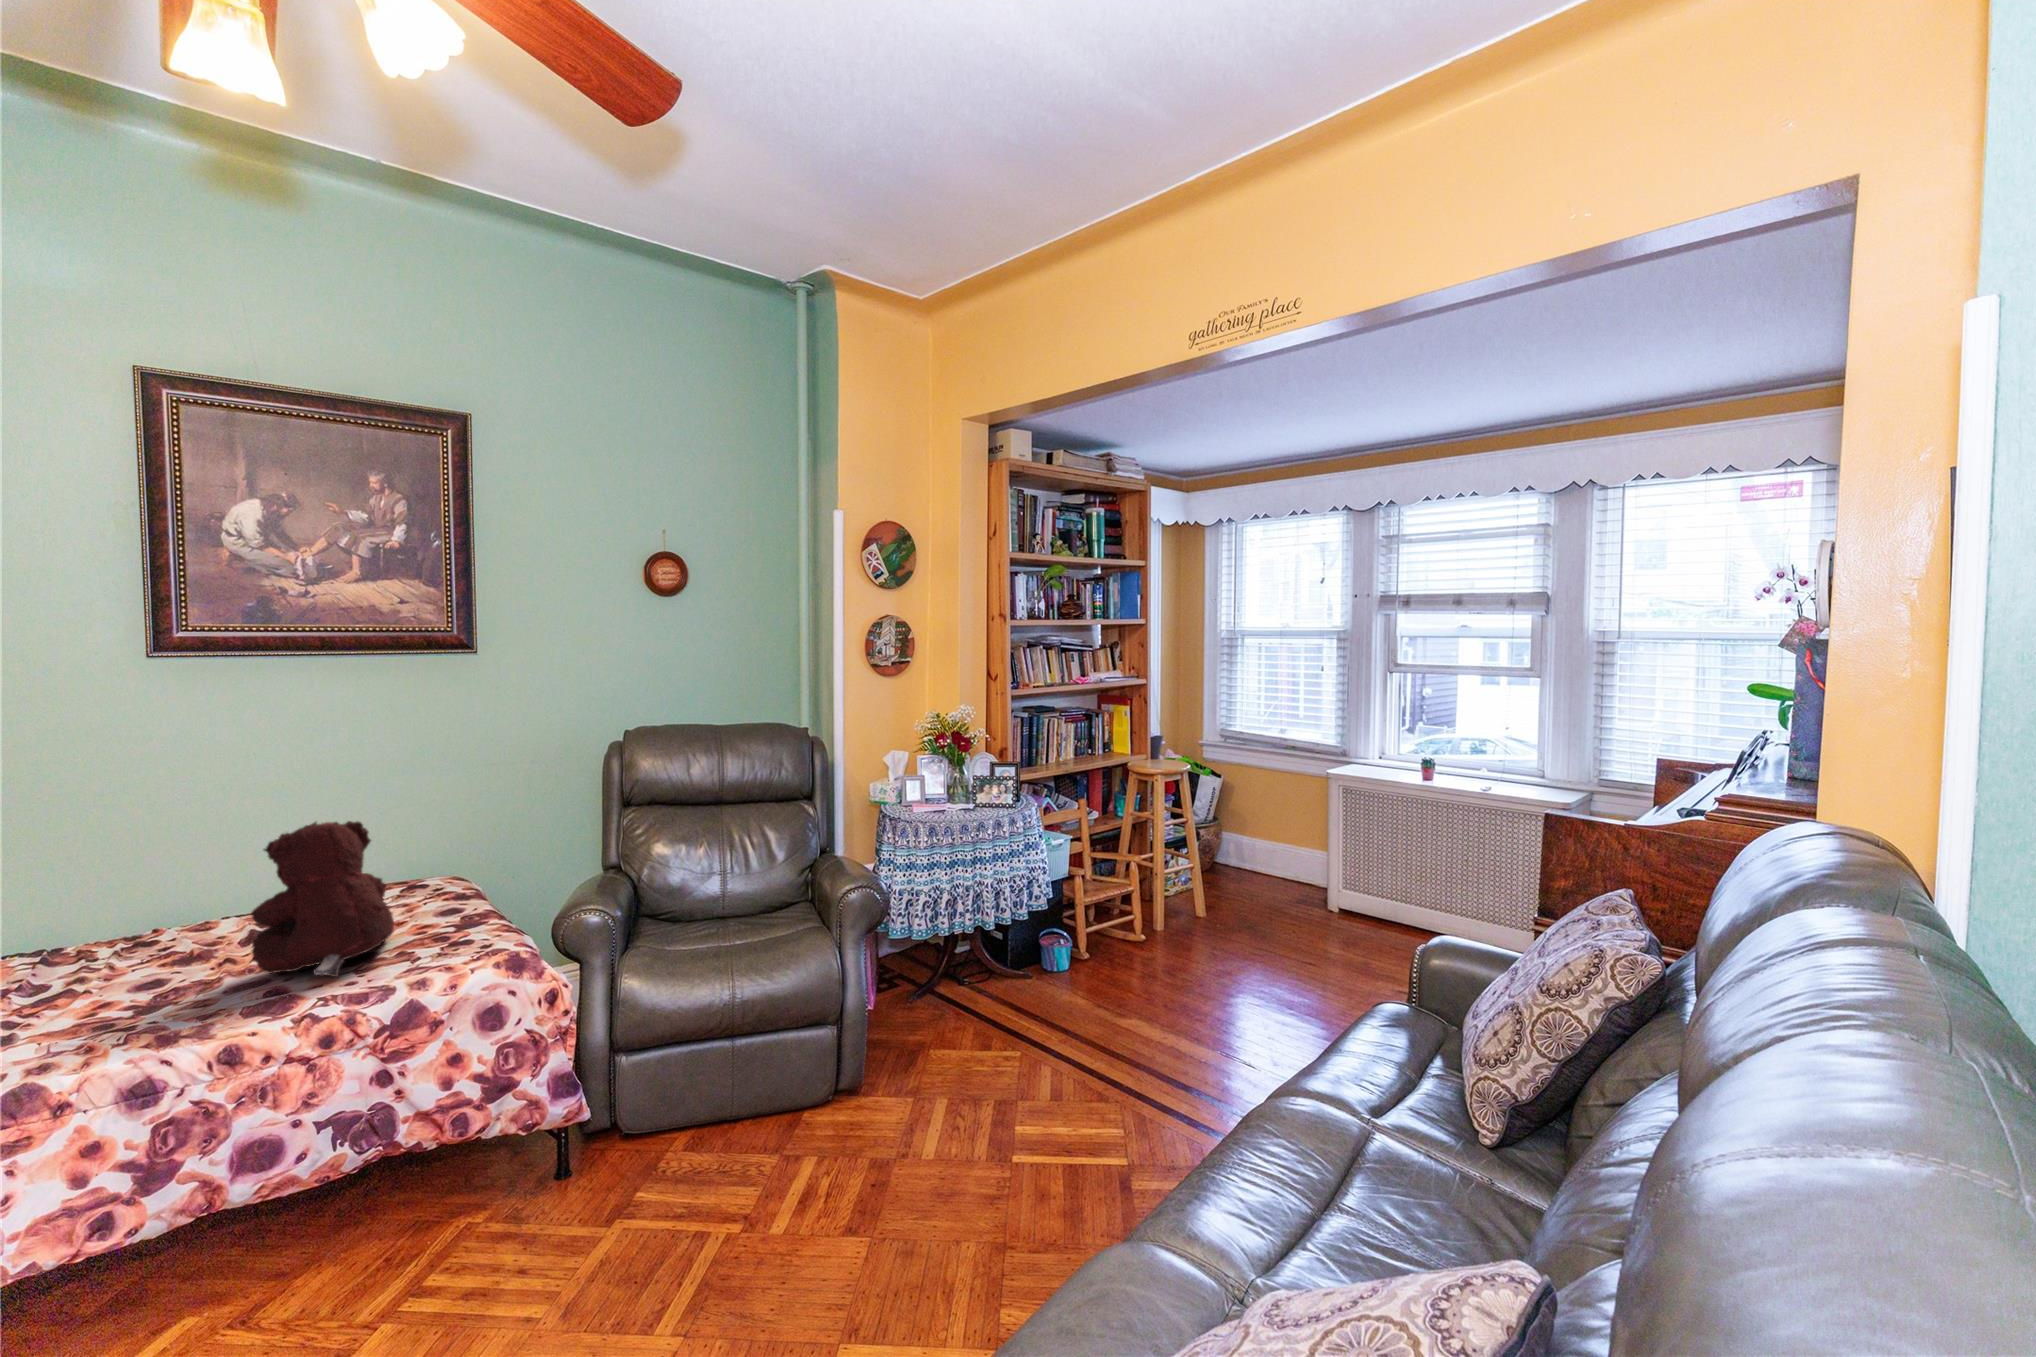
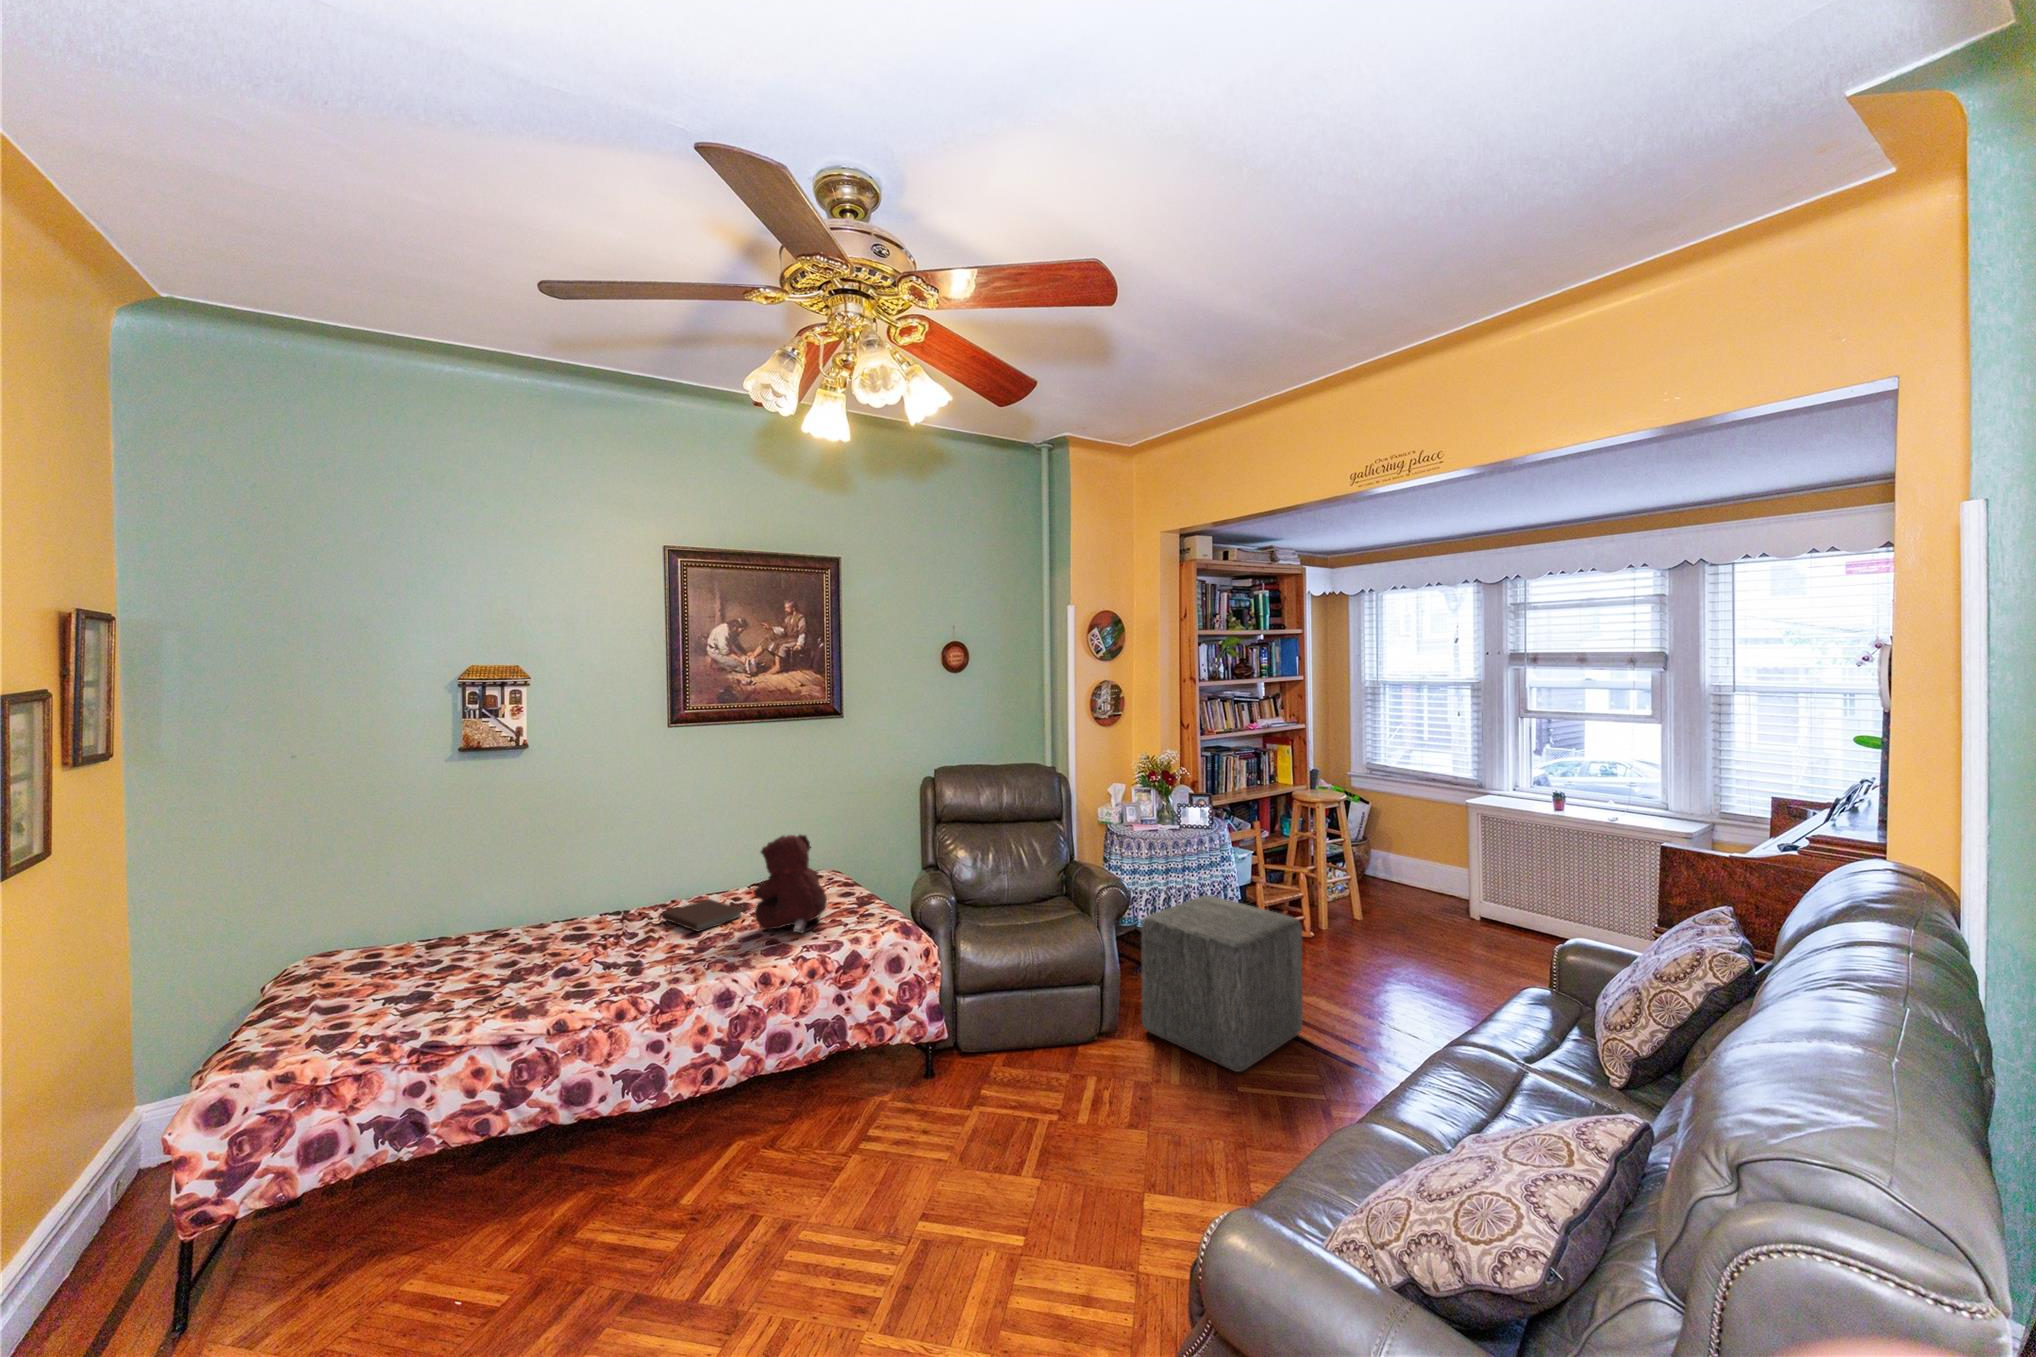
ottoman: none [899,894,1115,1135] -> present [1141,895,1302,1072]
notebook: none [97,926,257,982] -> present [661,899,742,931]

